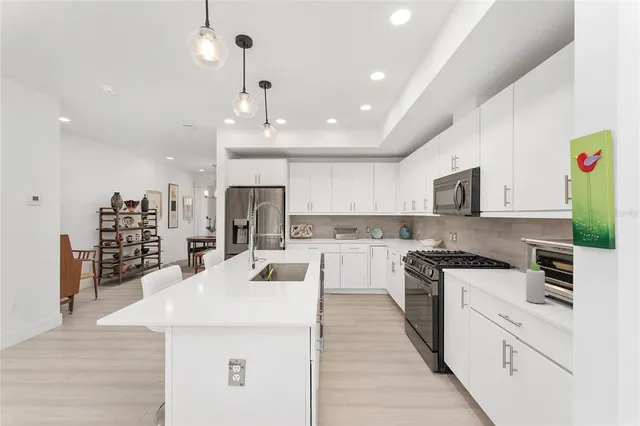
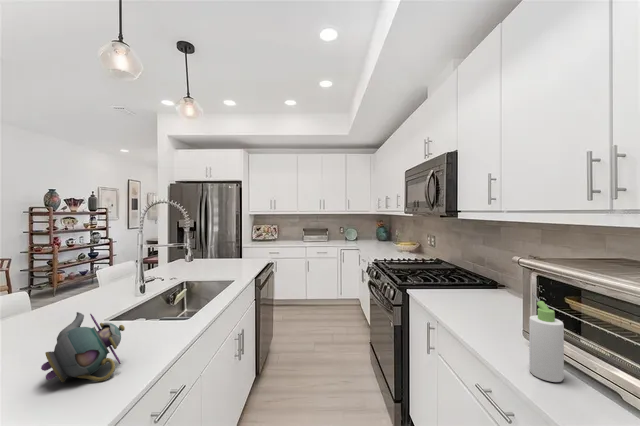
teapot: none [260,266,296,301] -> present [41,312,125,383]

